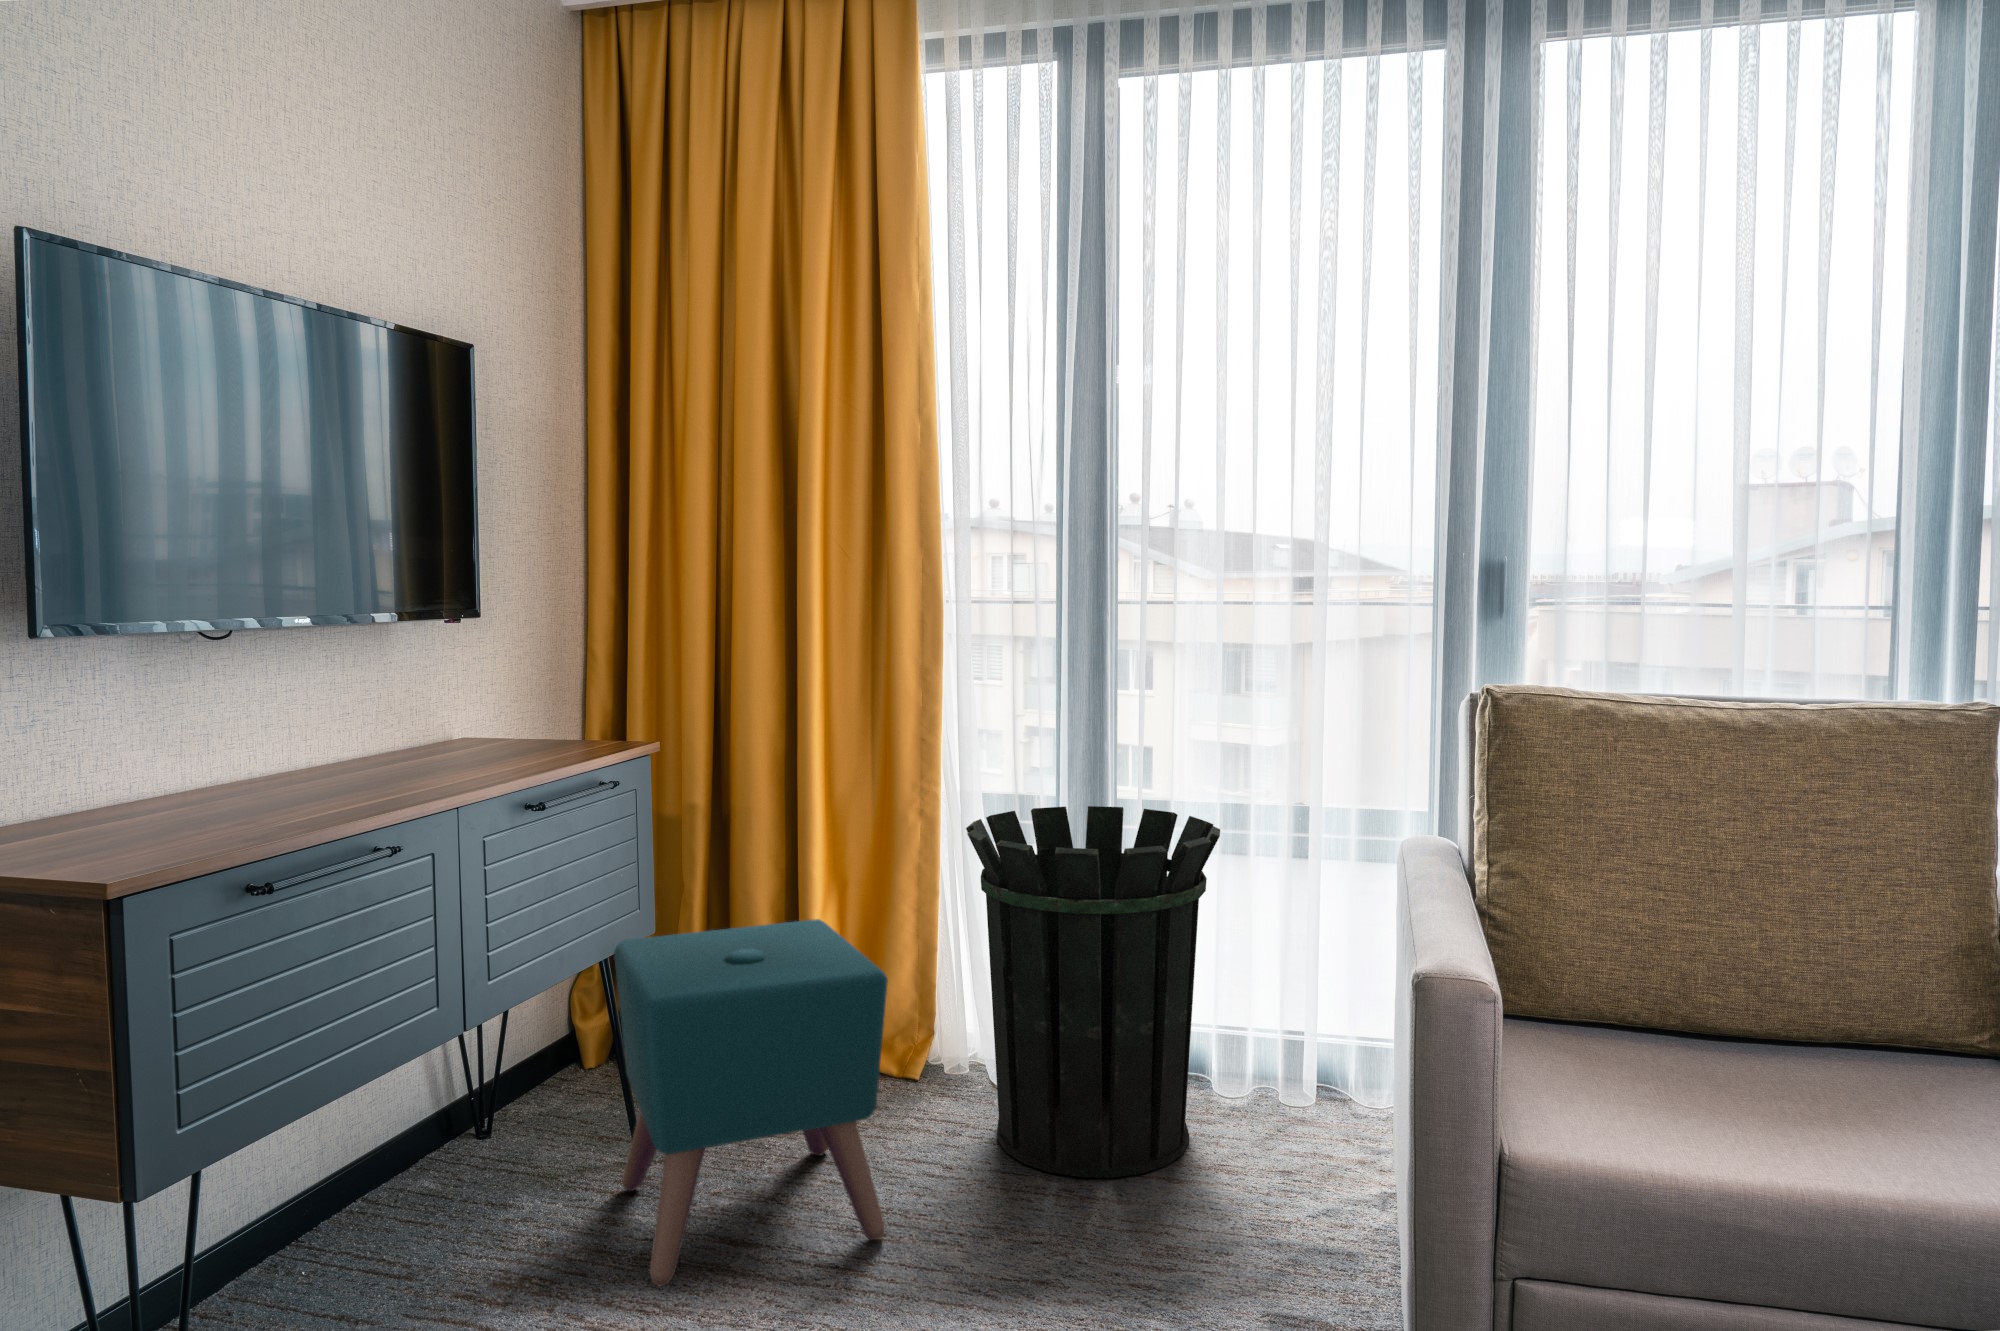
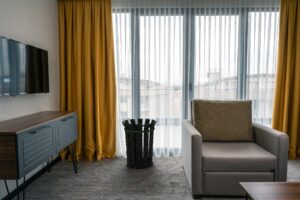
ottoman: present [614,919,888,1287] -> none [73,136,115,185]

